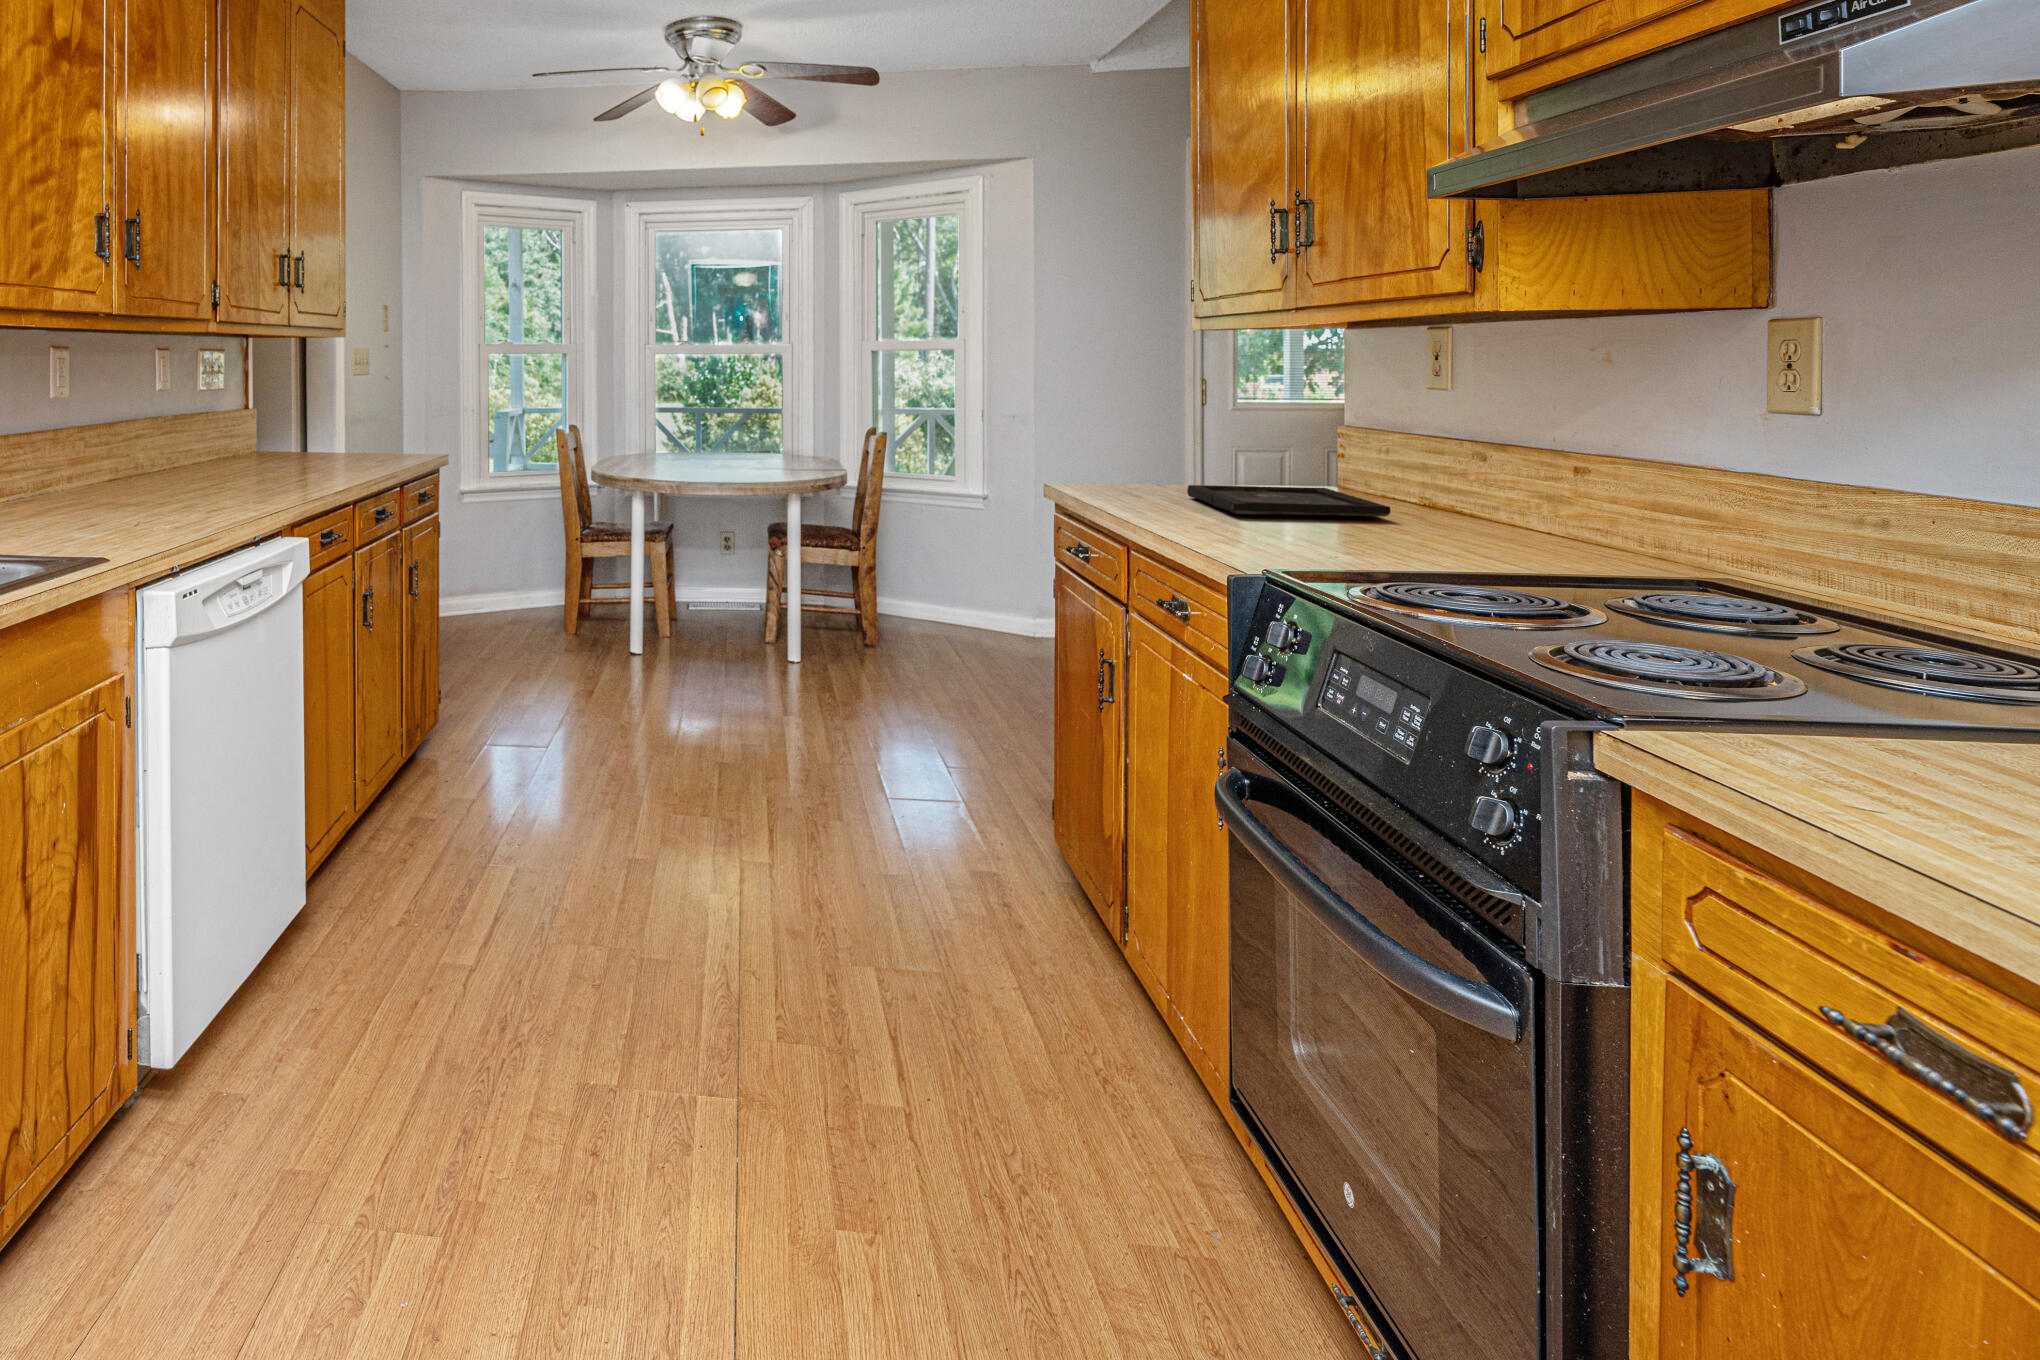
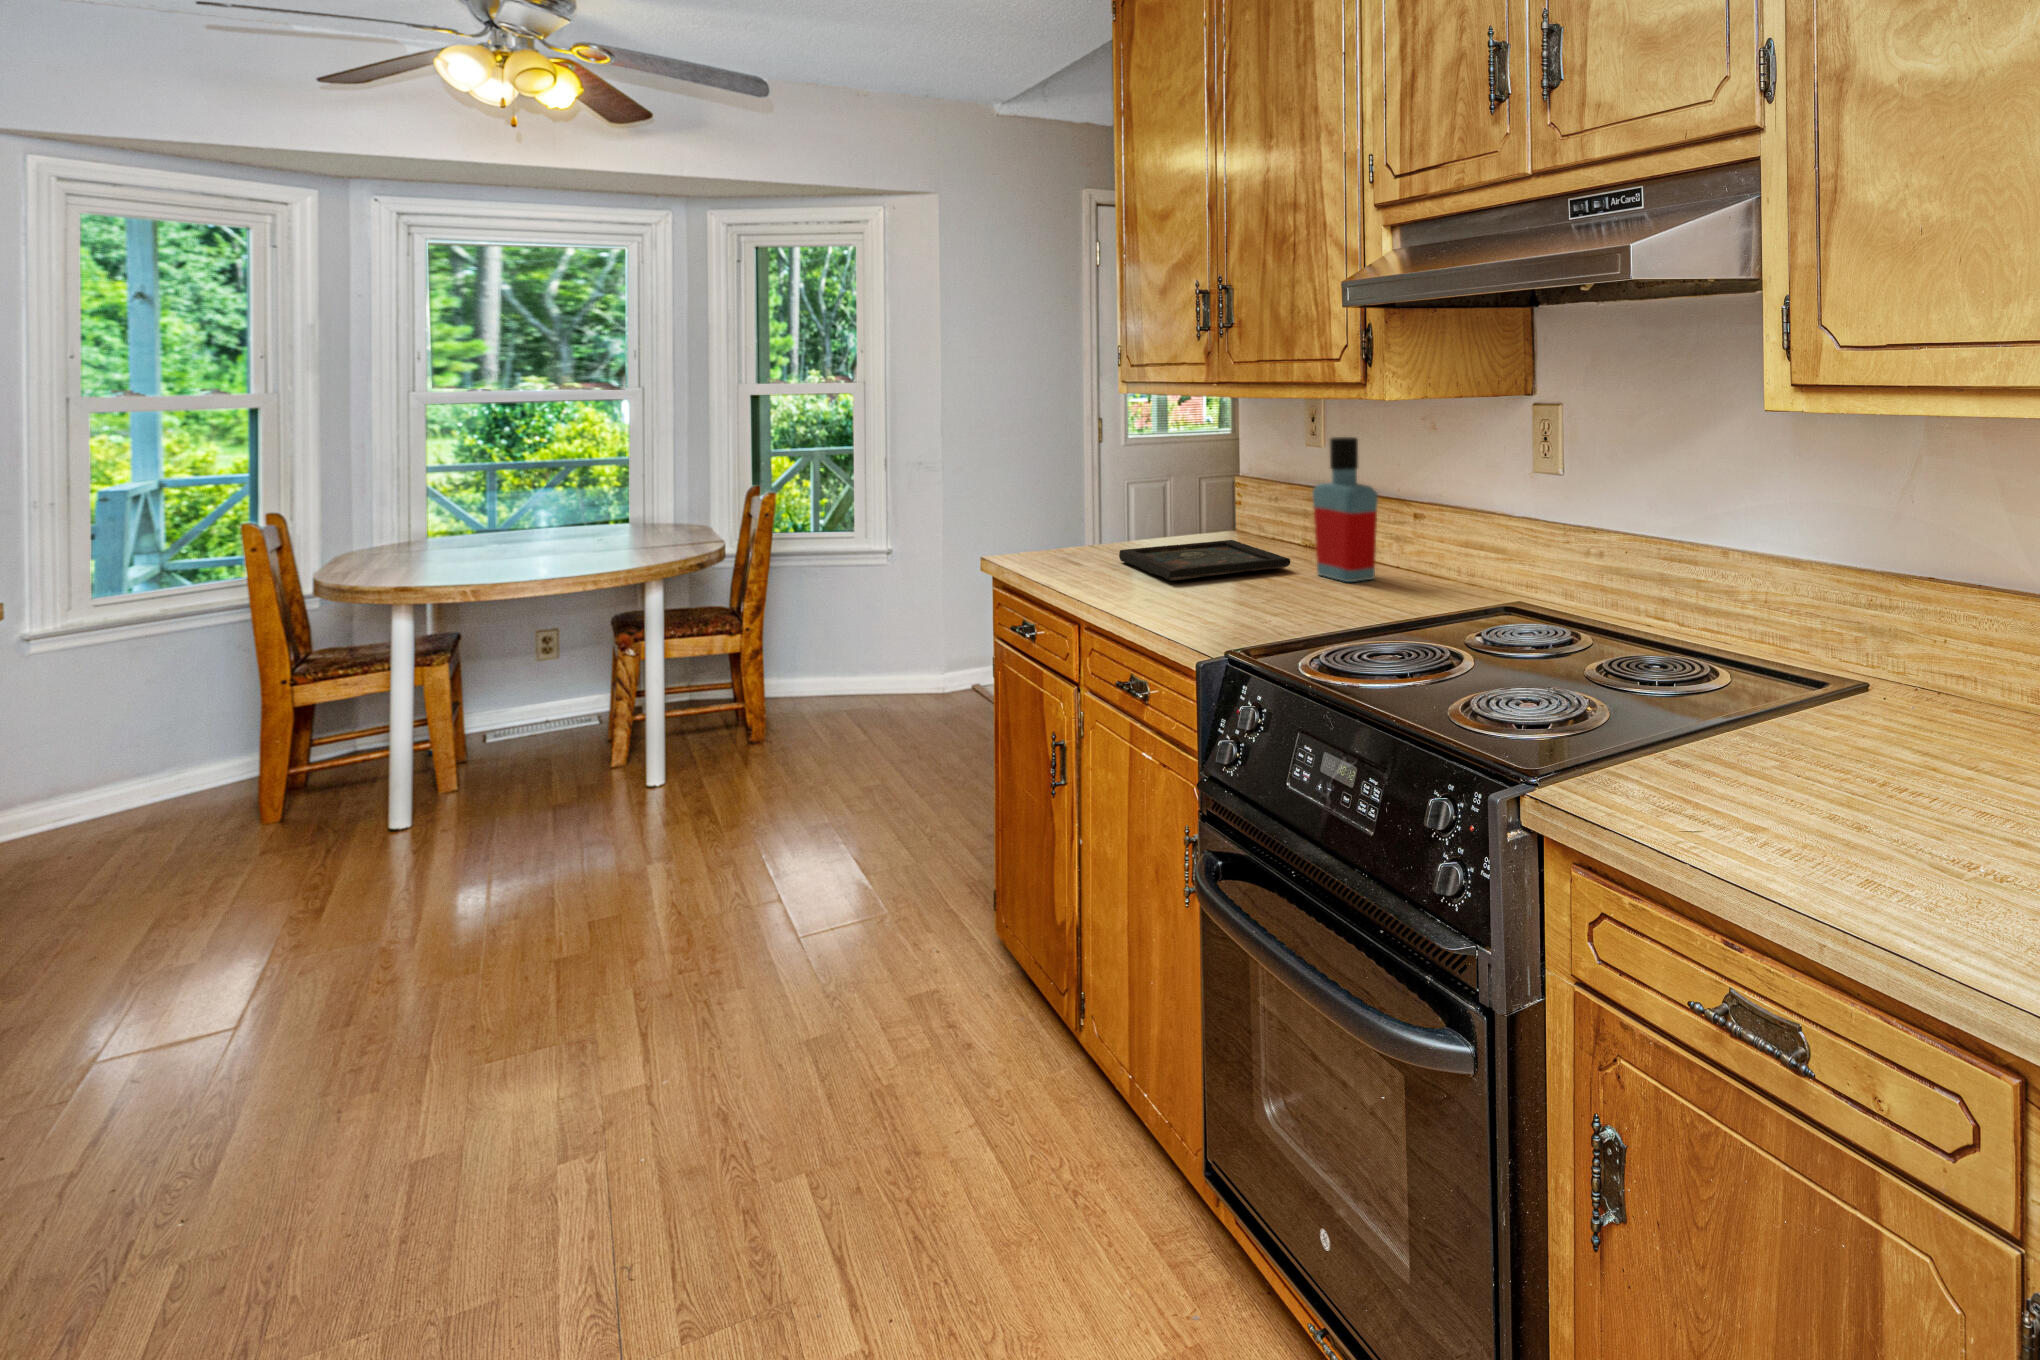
bottle: none [1421,369,1511,537] -> present [1313,437,1378,582]

